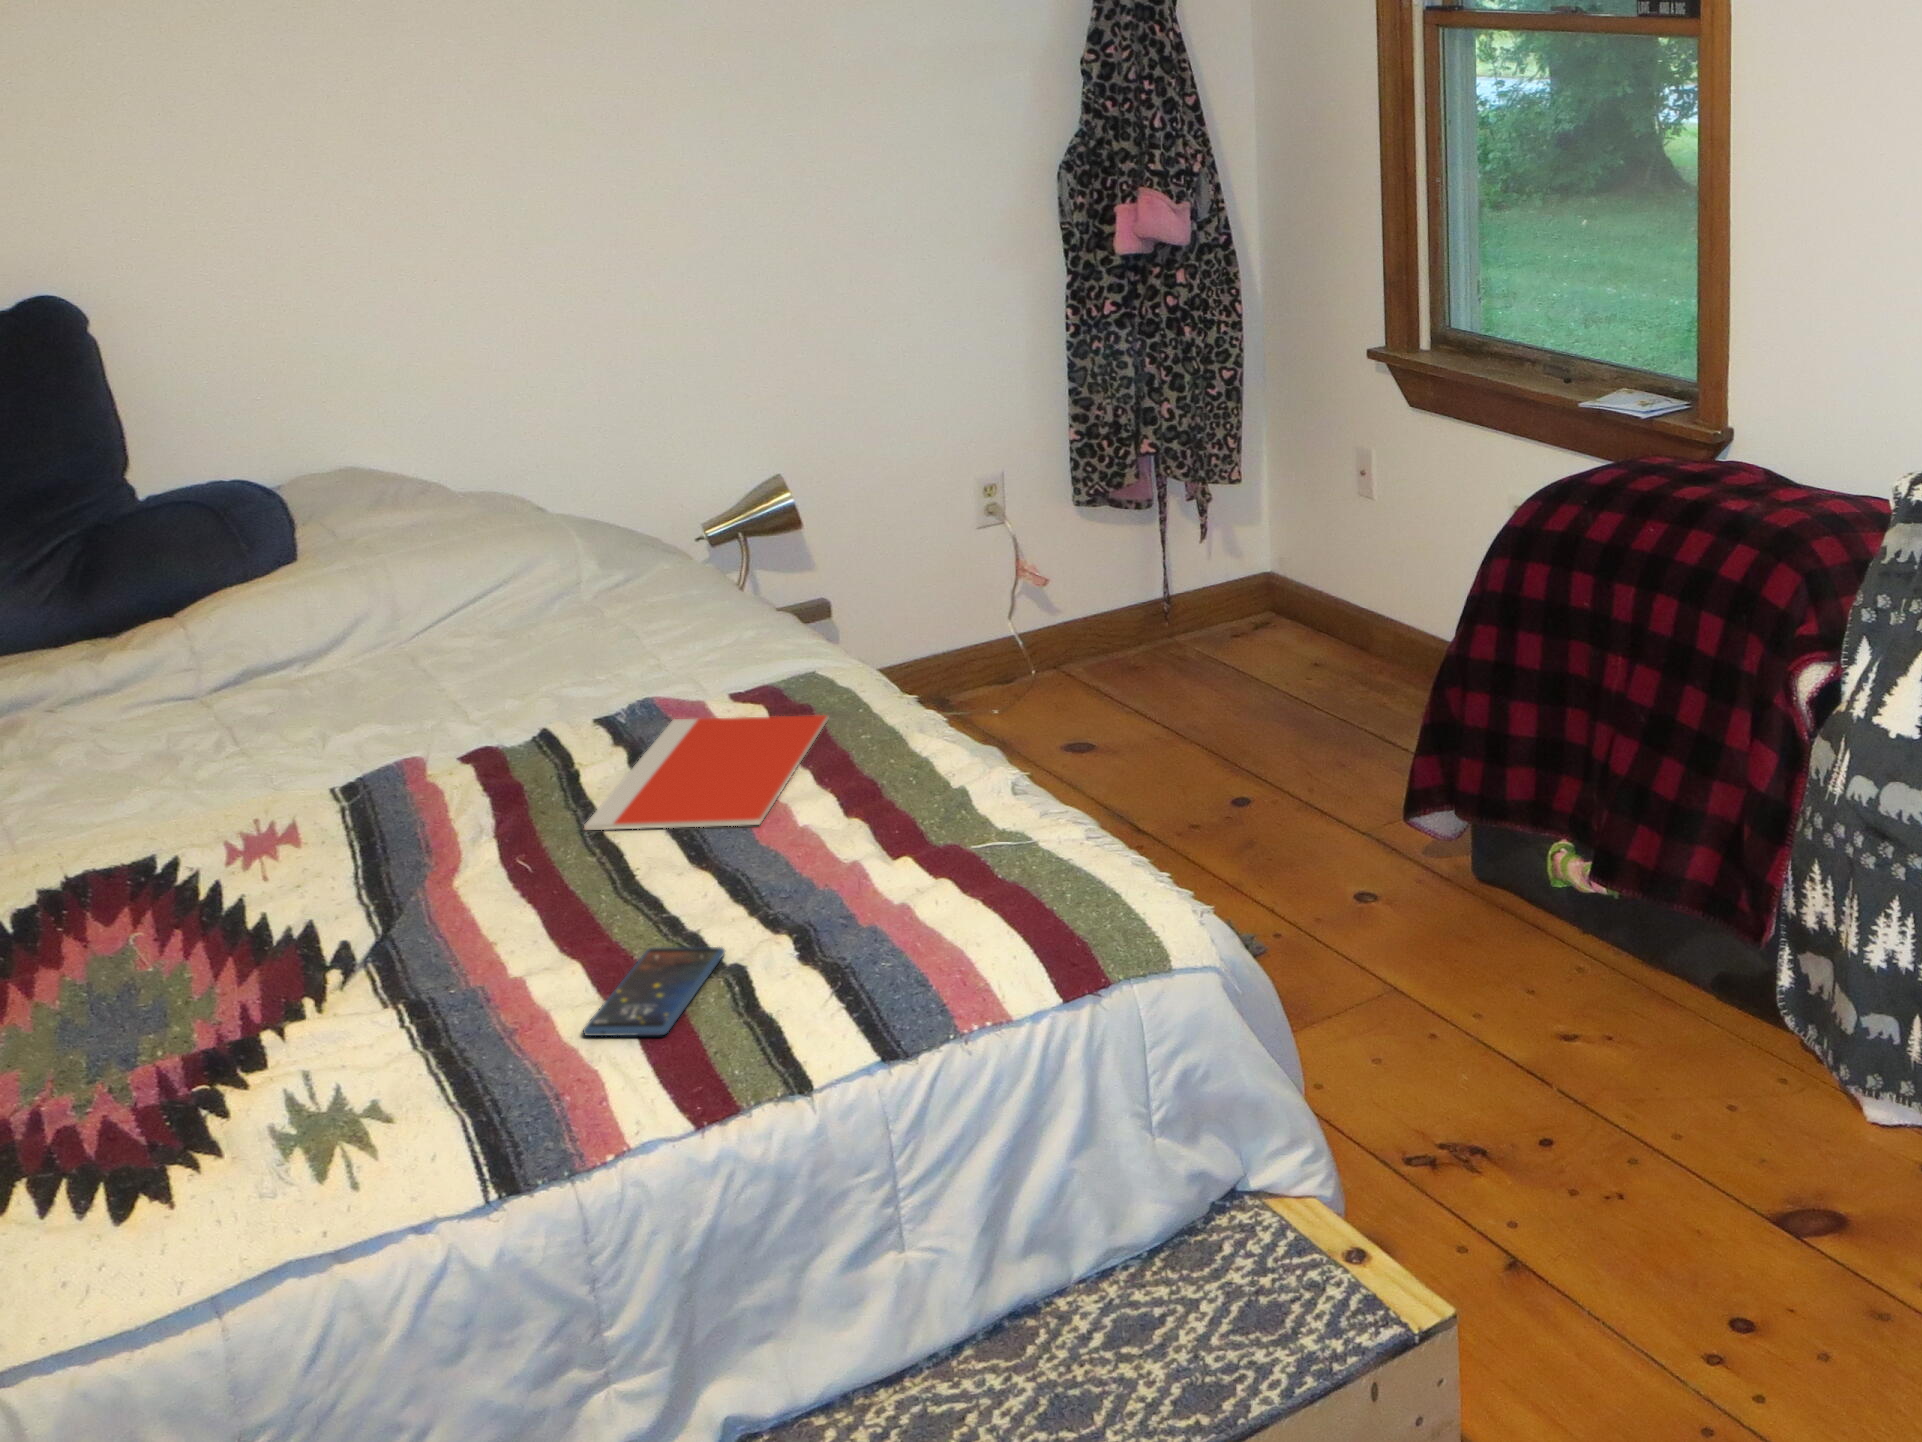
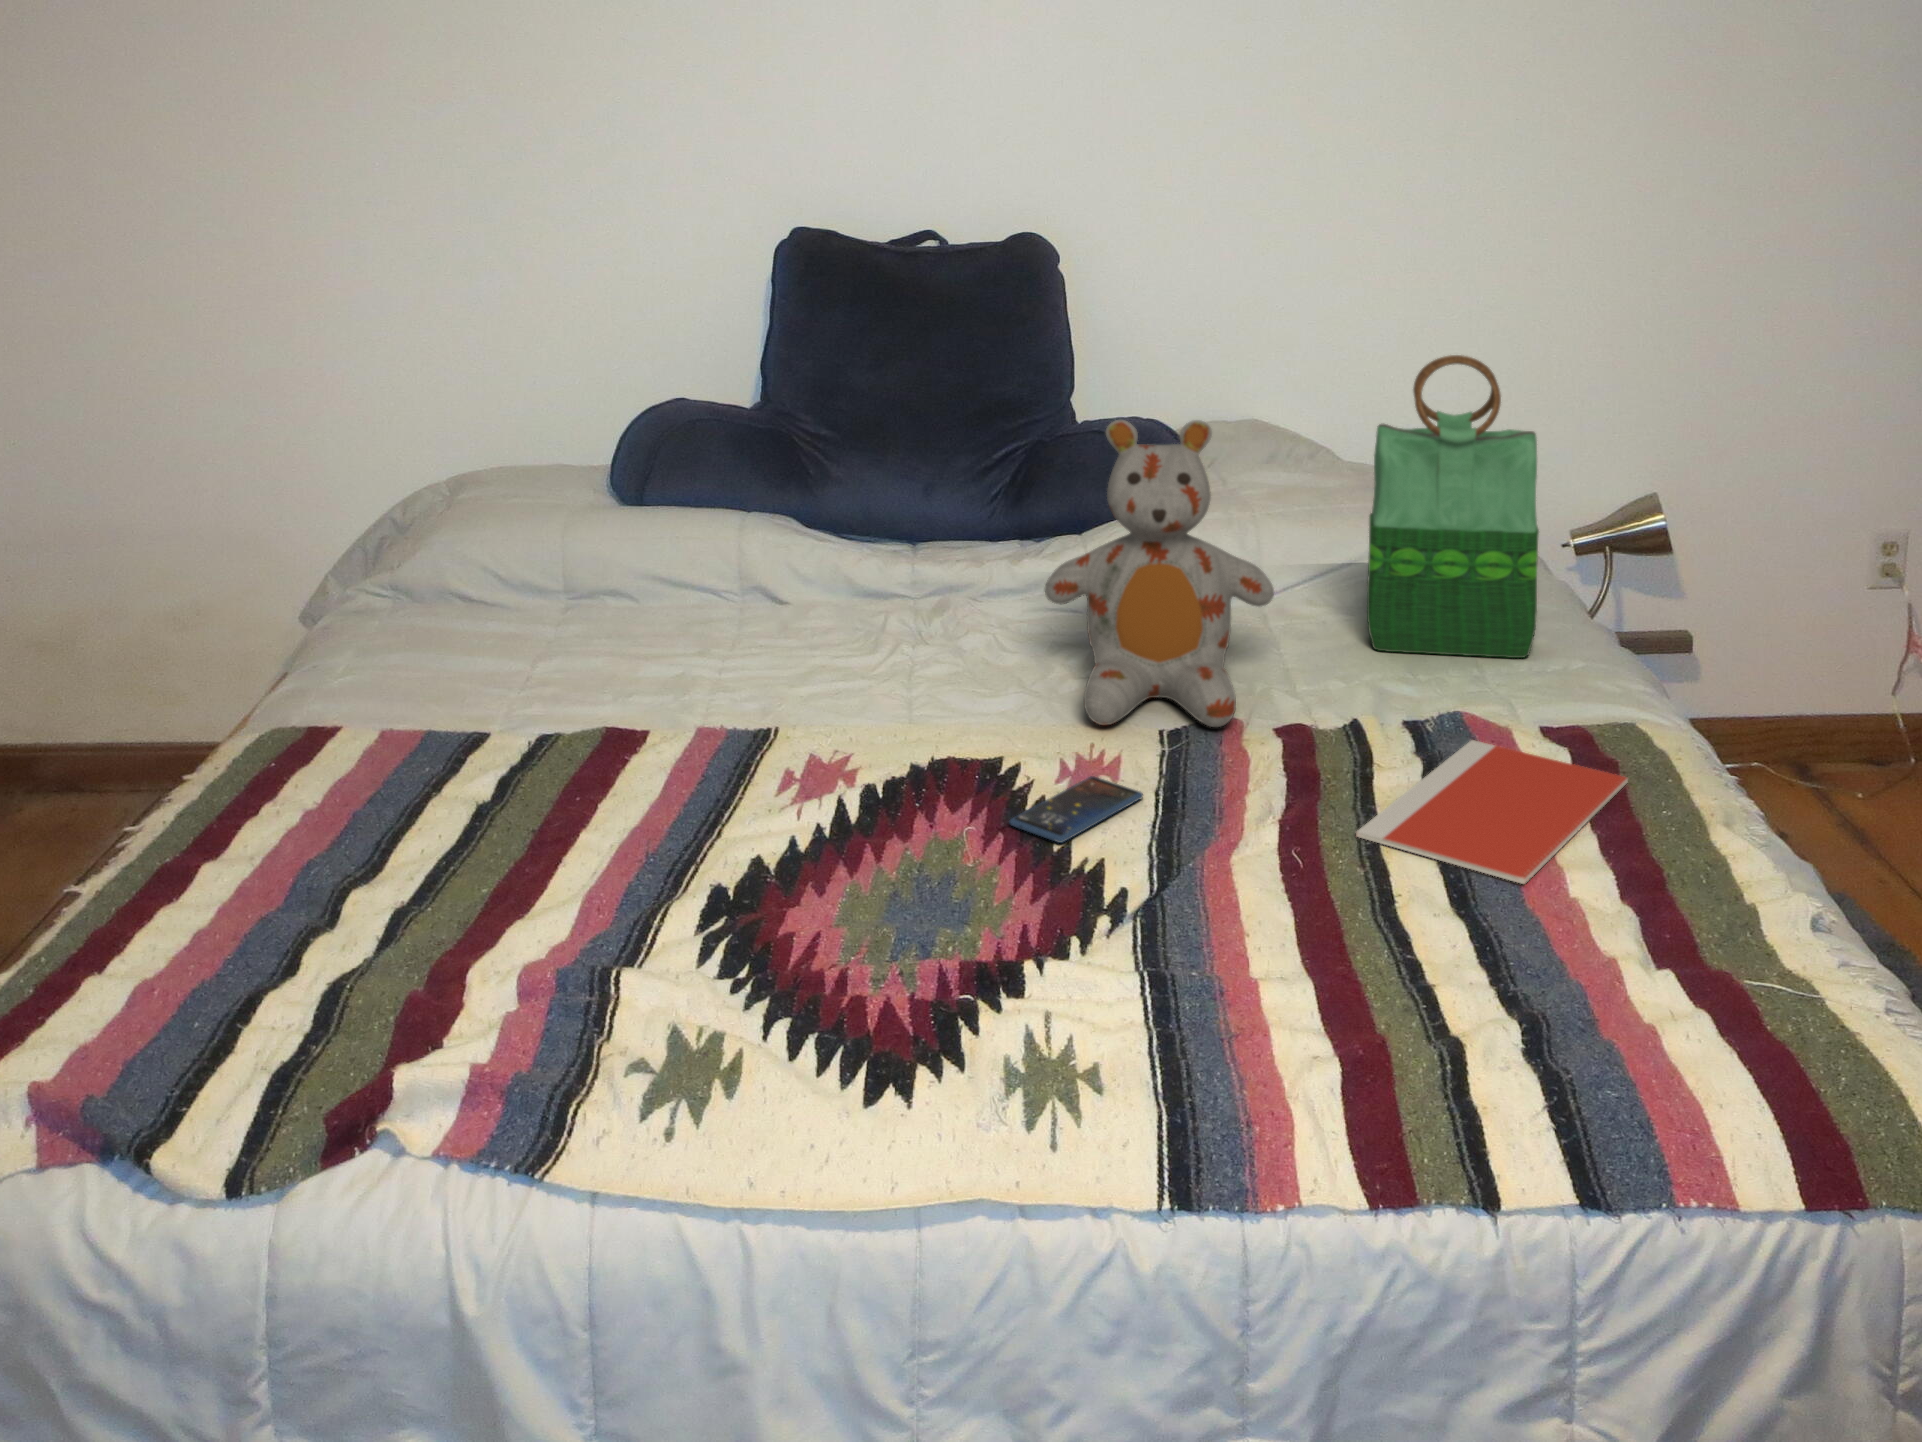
tote bag: none [522,356,710,663] -> present [1367,355,1539,658]
stuffed bear: none [152,457,437,803] -> present [1045,420,1274,727]
smartphone: present [583,947,725,1036] -> present [1009,776,1143,843]

